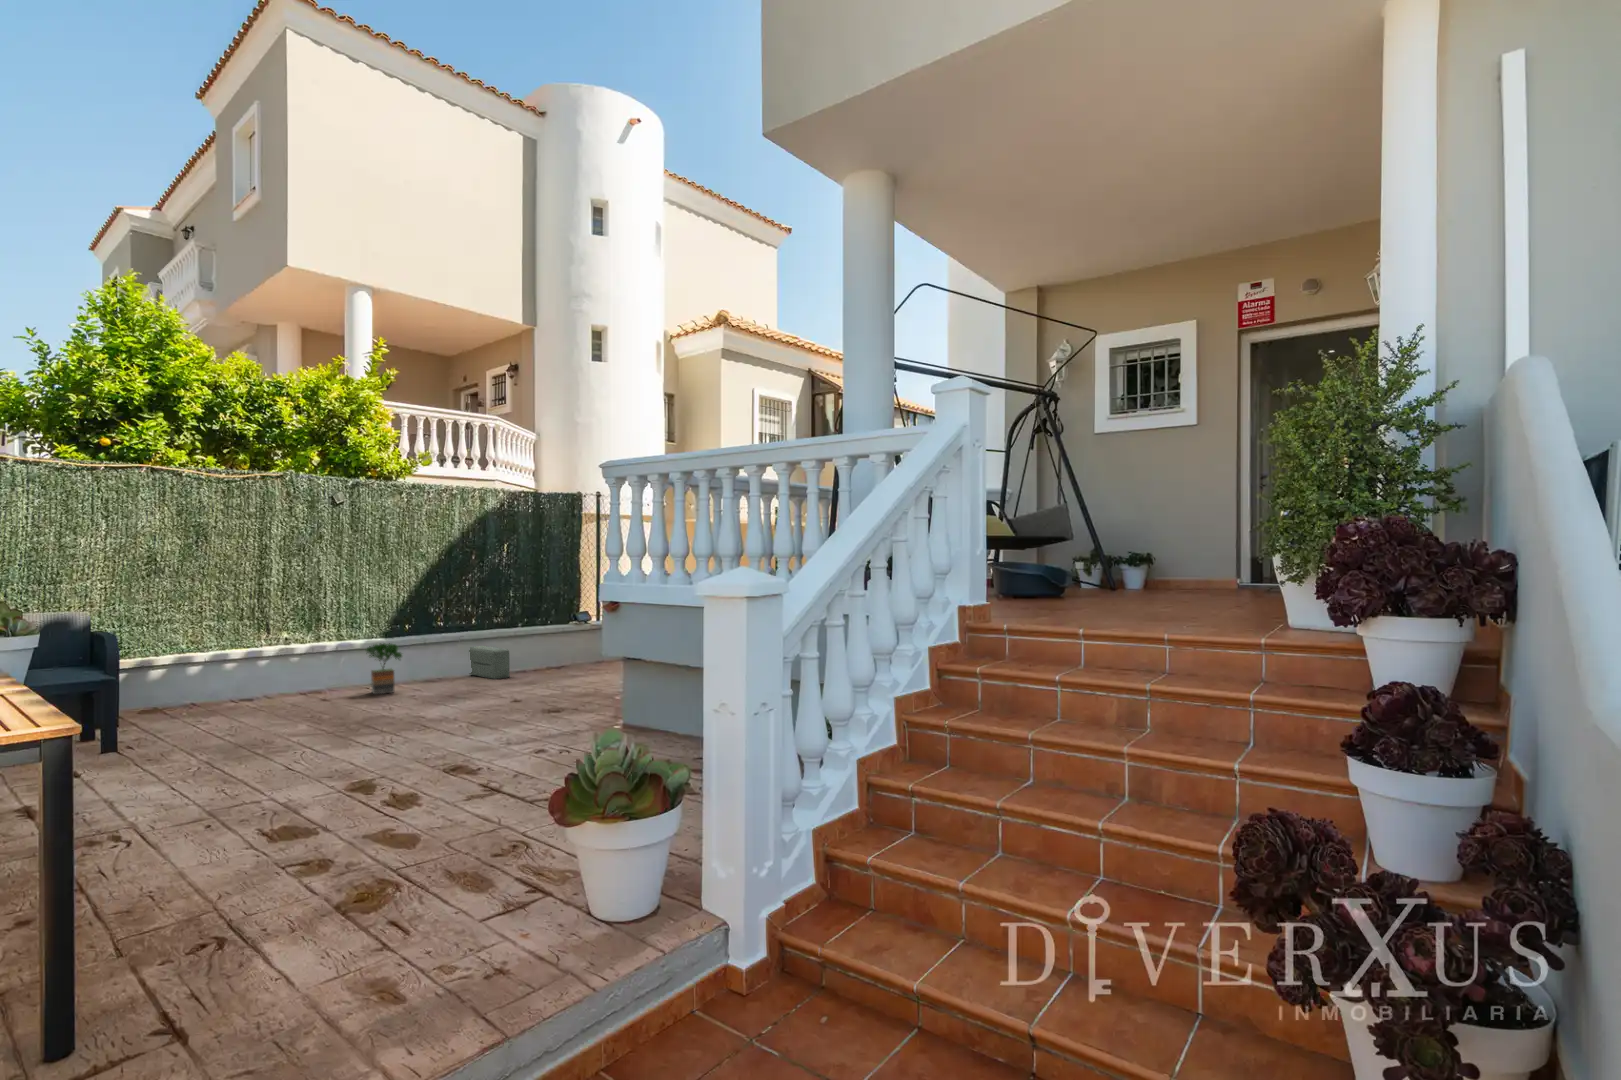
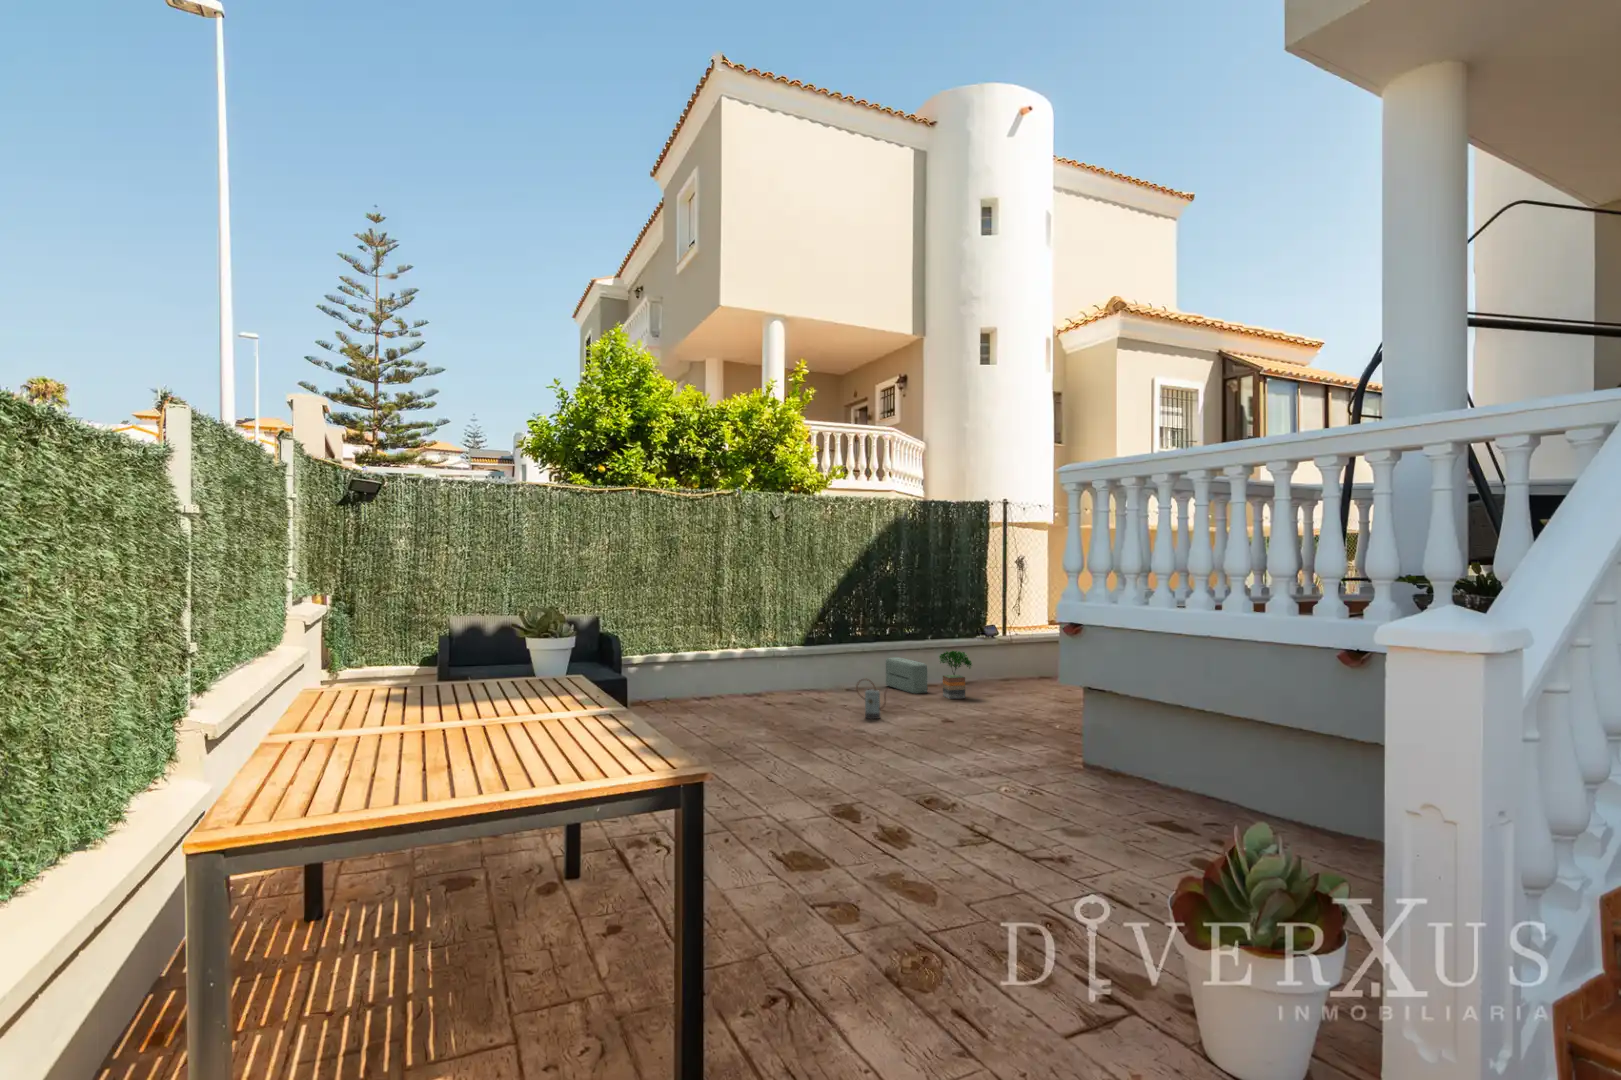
potted tree: present [365,643,402,694] -> present [939,651,972,699]
watering can: none [418,663,453,702] -> present [856,679,888,719]

